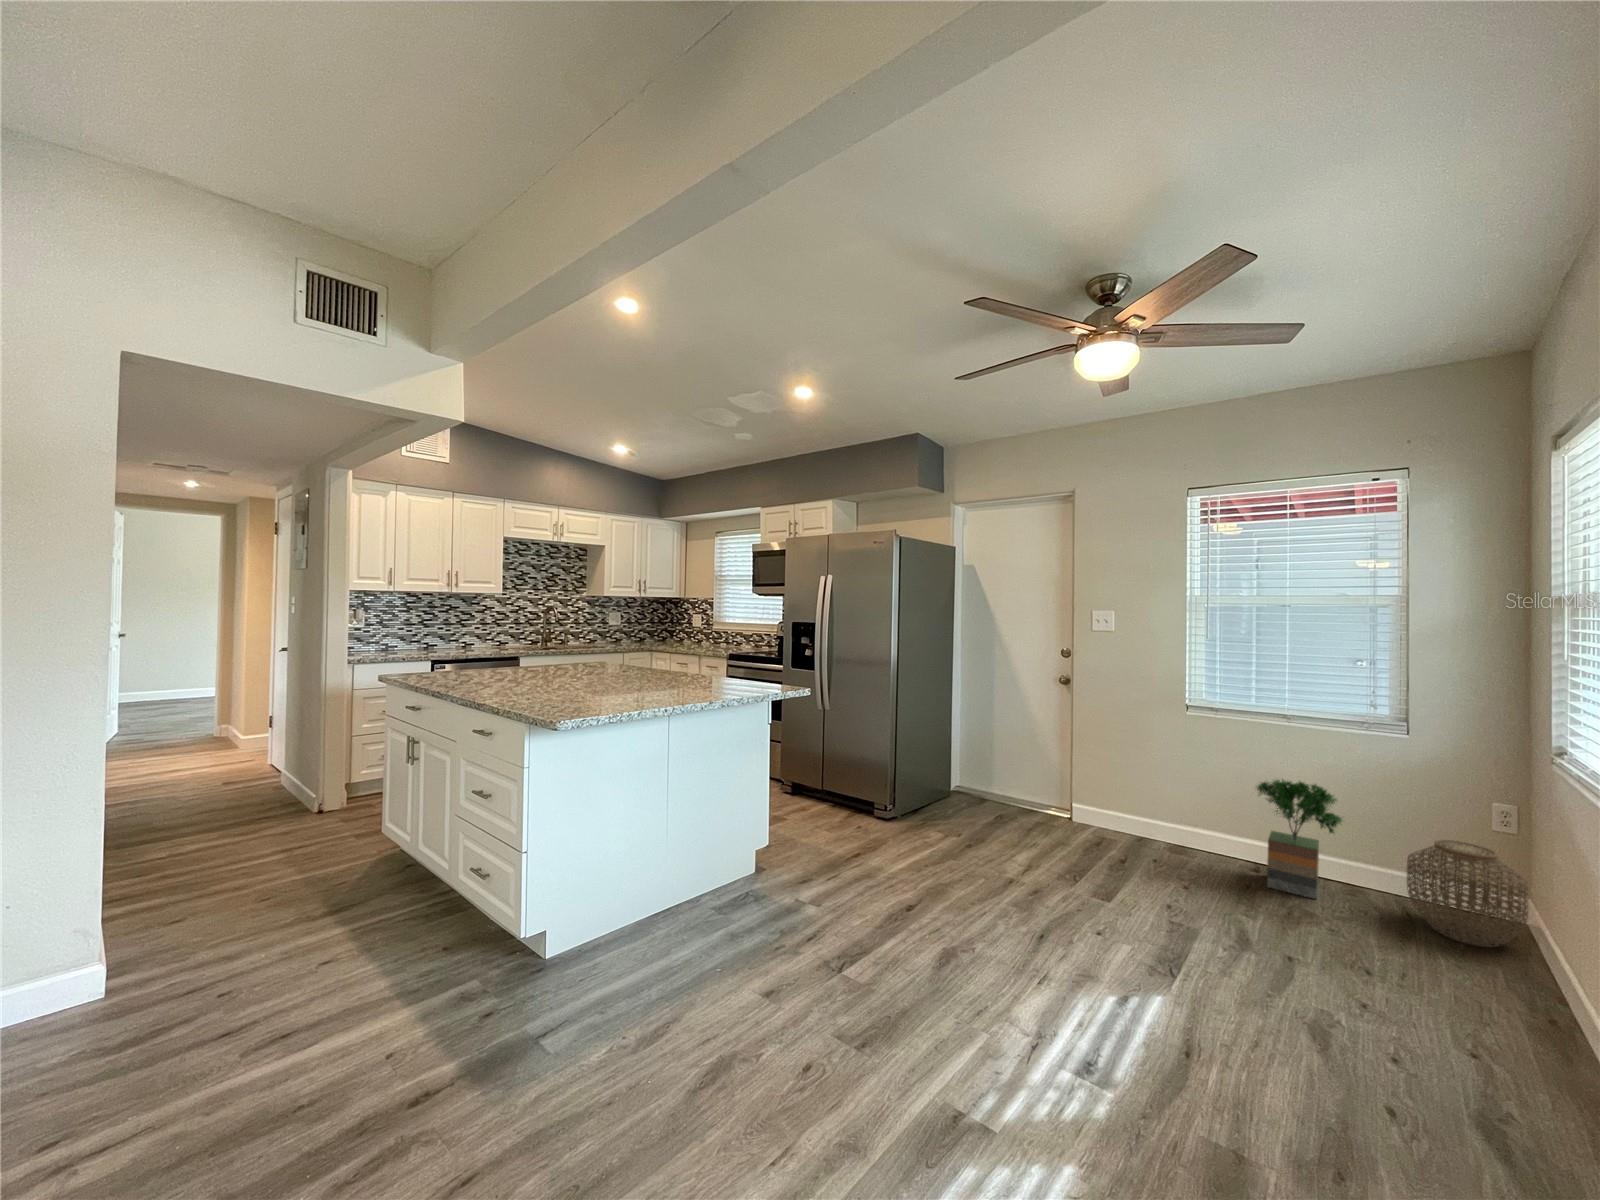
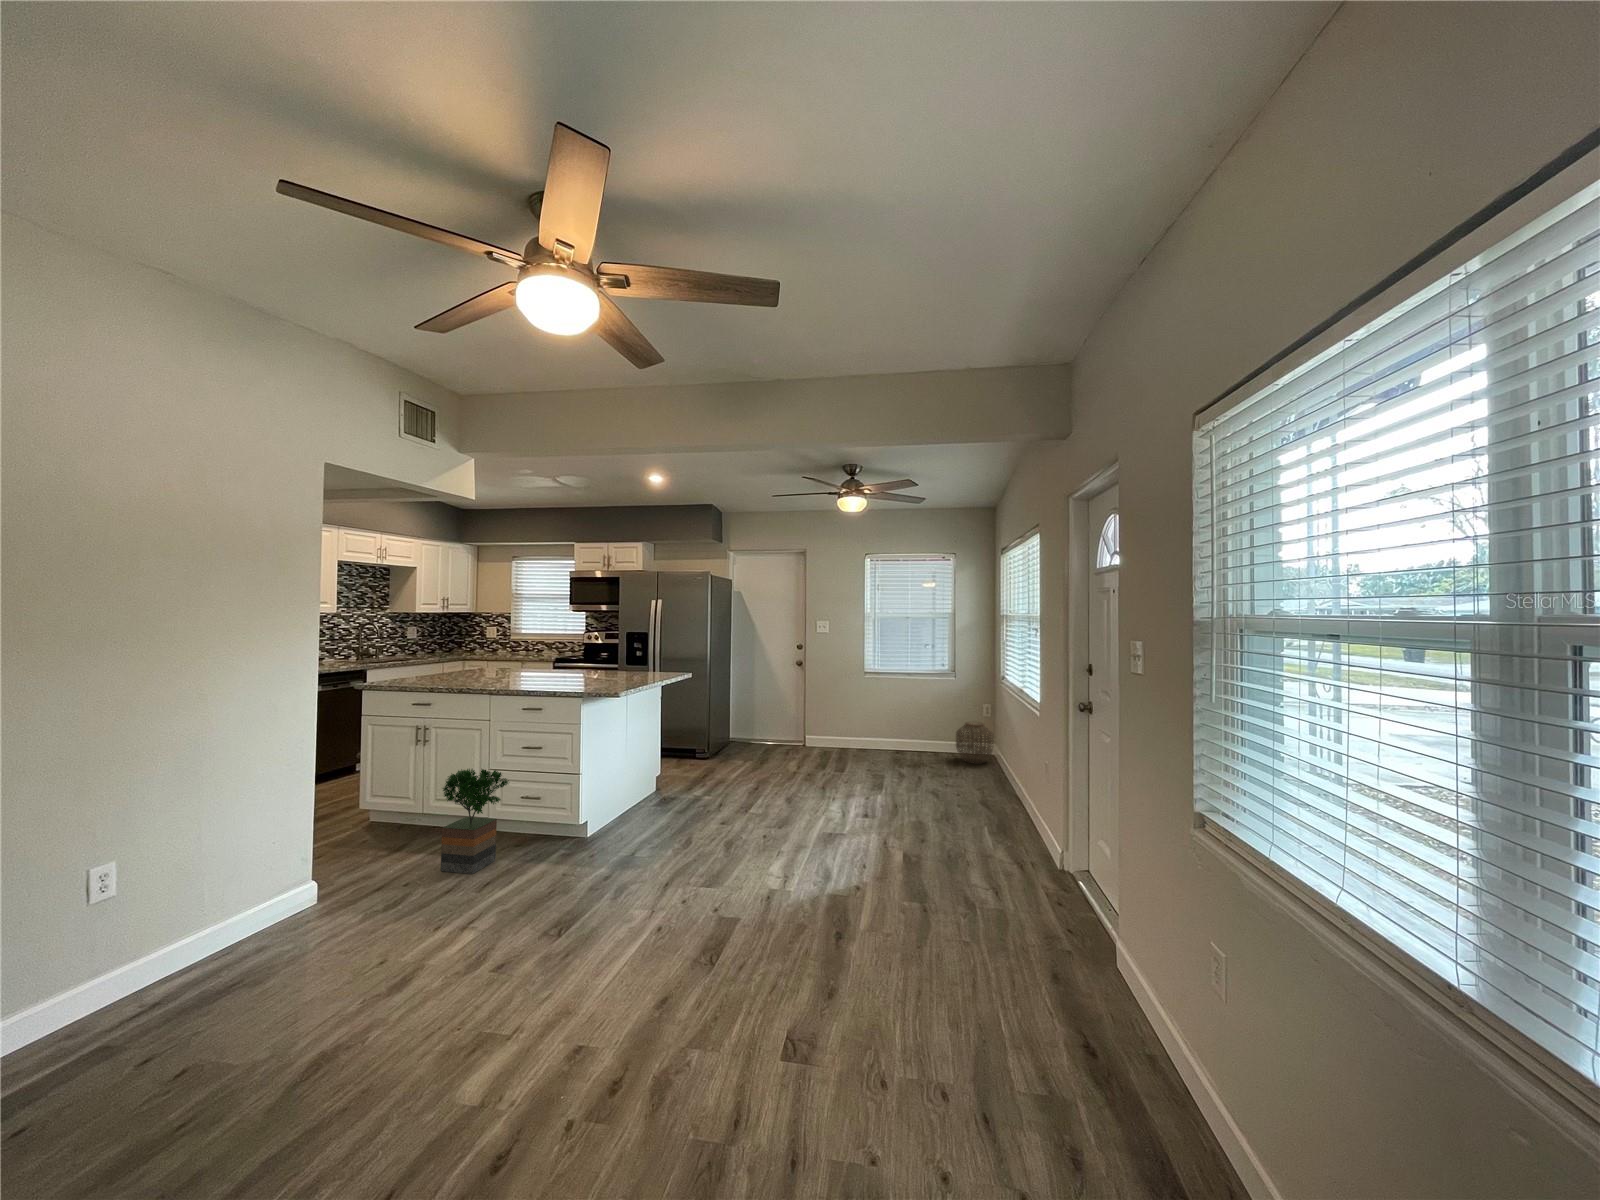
potted tree: present [1256,780,1343,899] -> present [441,769,509,874]

